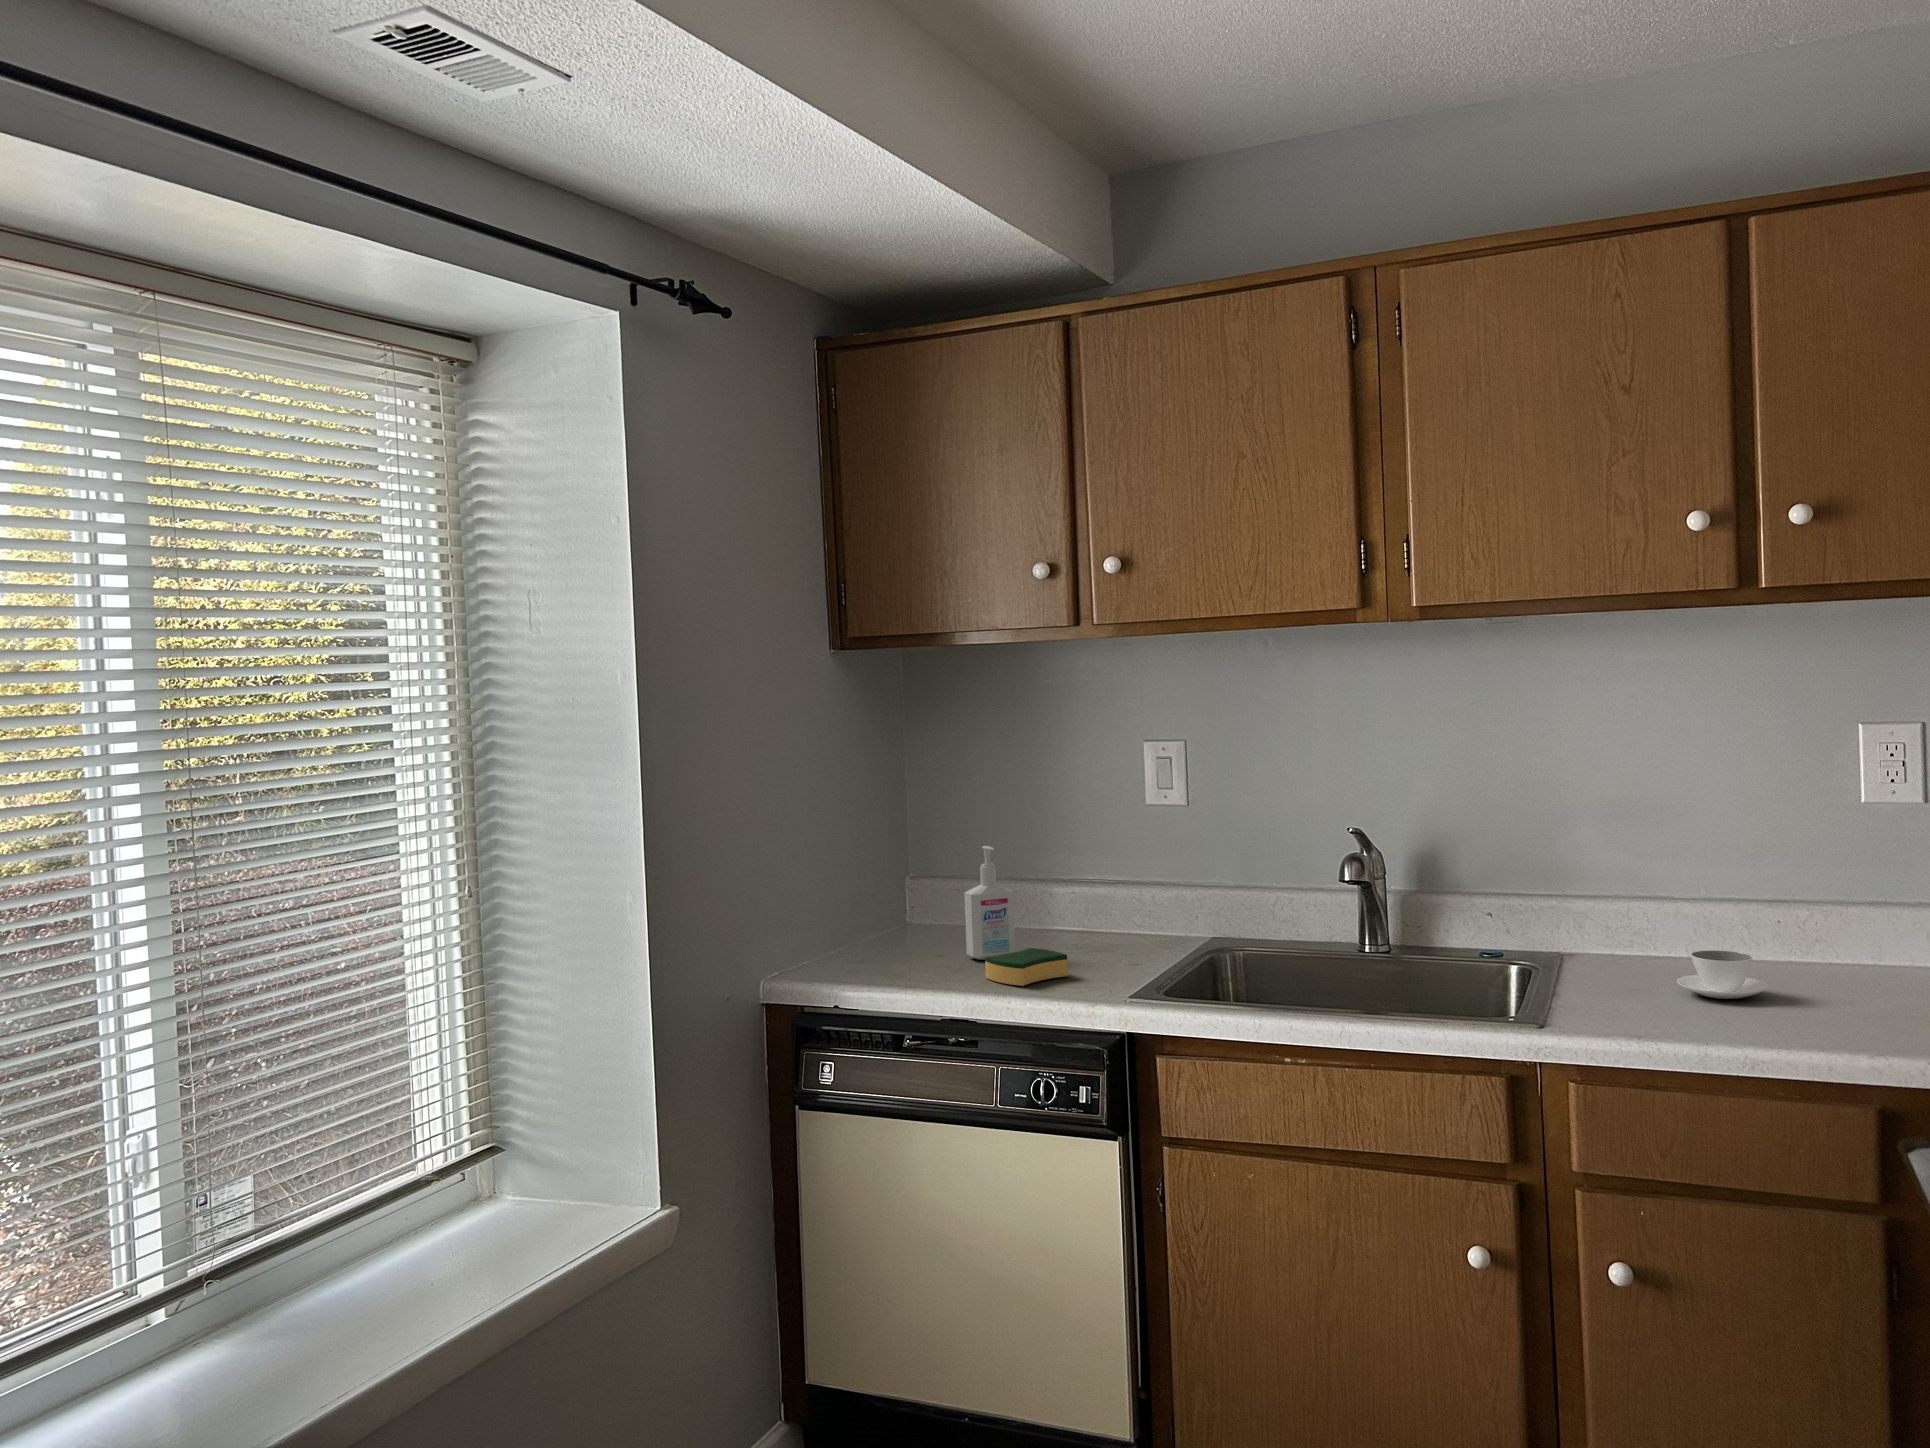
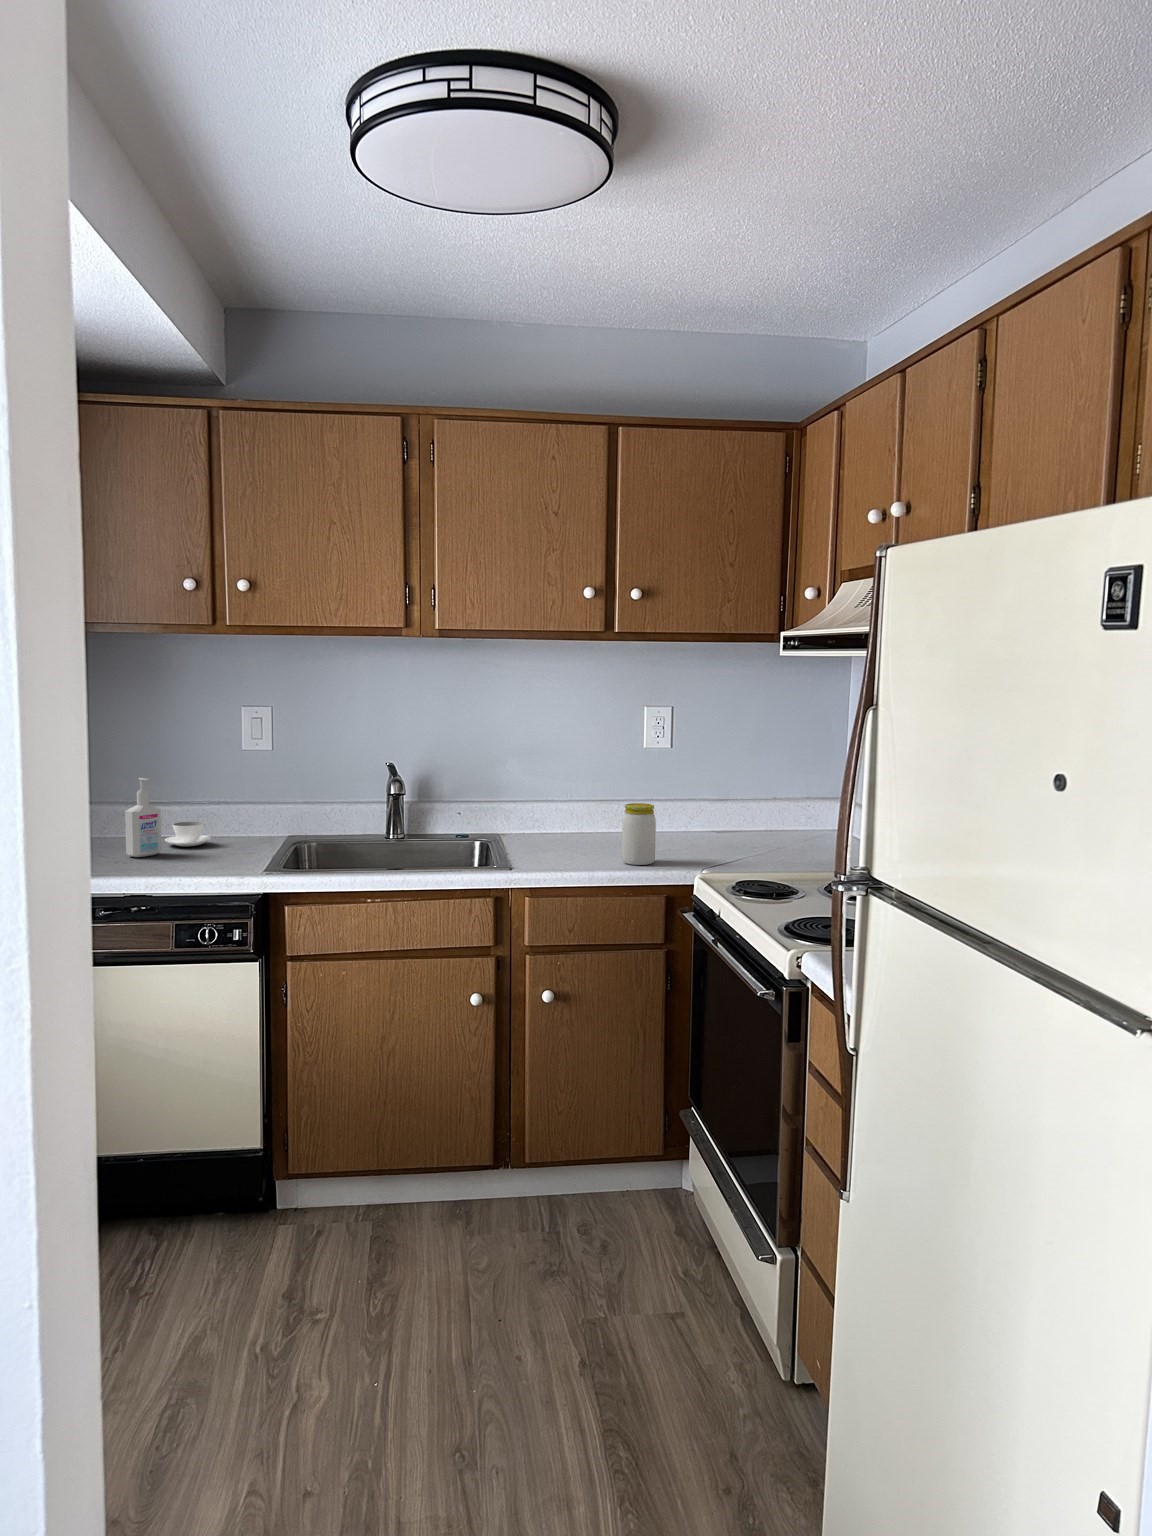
jar: none [1777,917,1856,1041] -> present [622,803,656,865]
sponge: present [985,948,1068,986] -> none [153,846,211,870]
cup: present [1677,950,1769,999] -> present [165,822,211,846]

